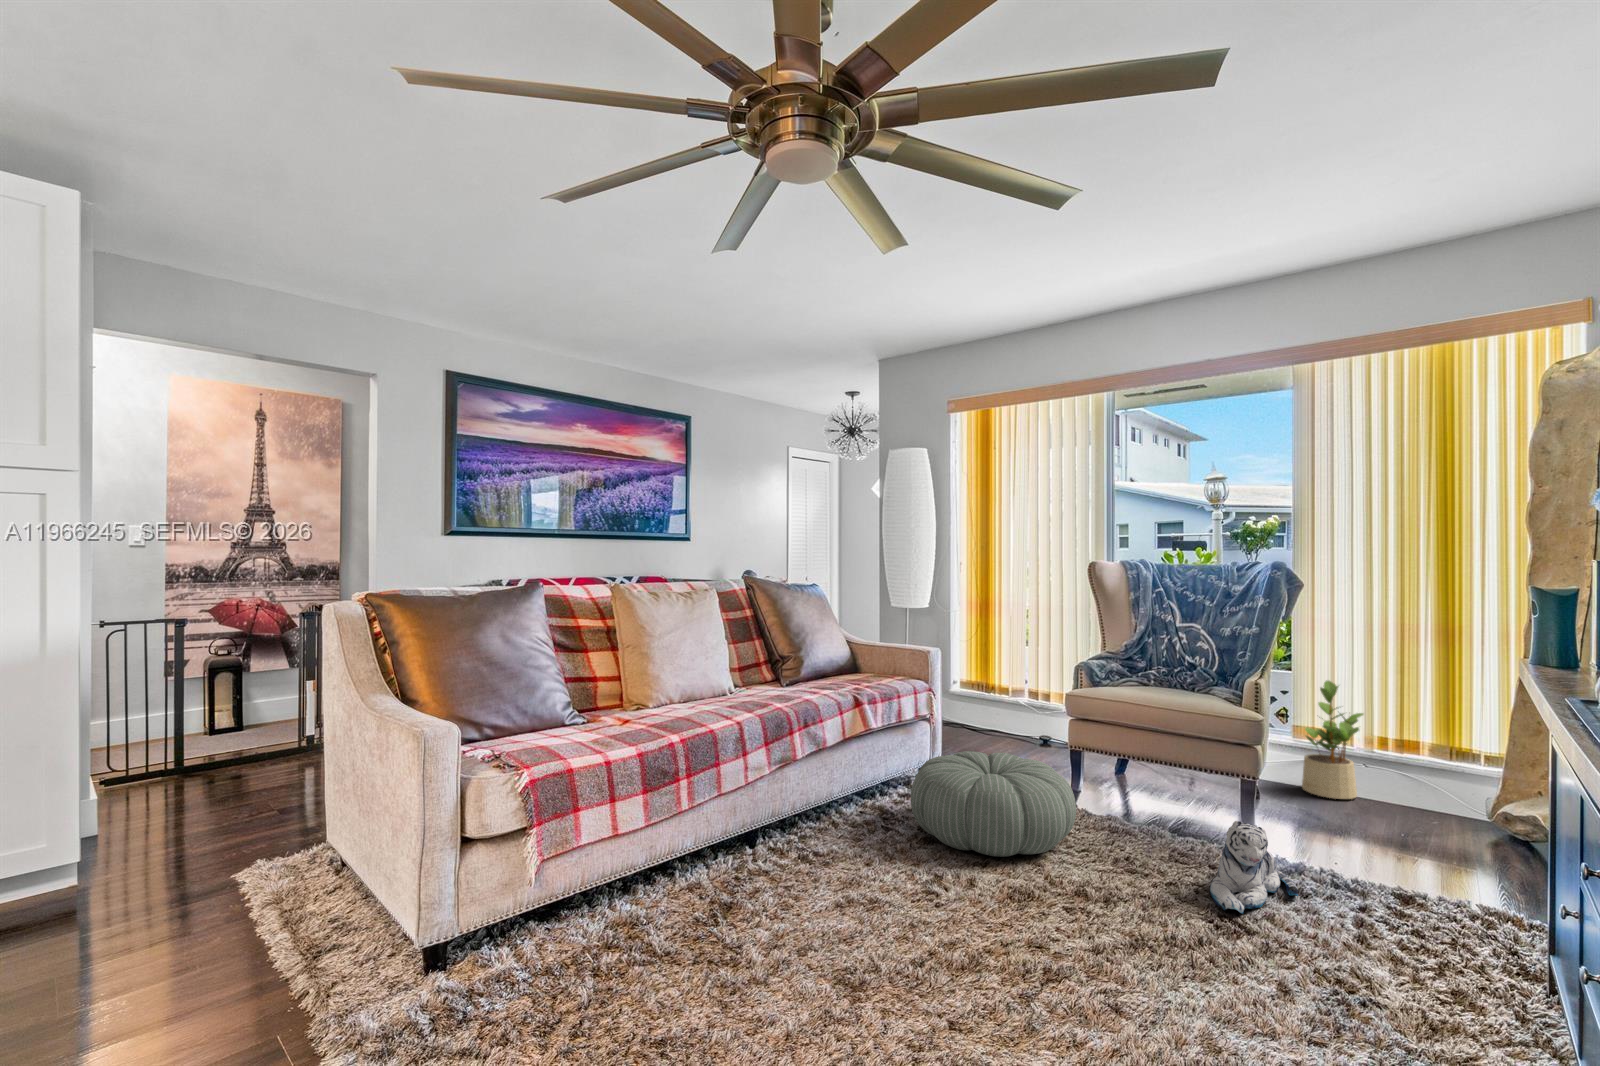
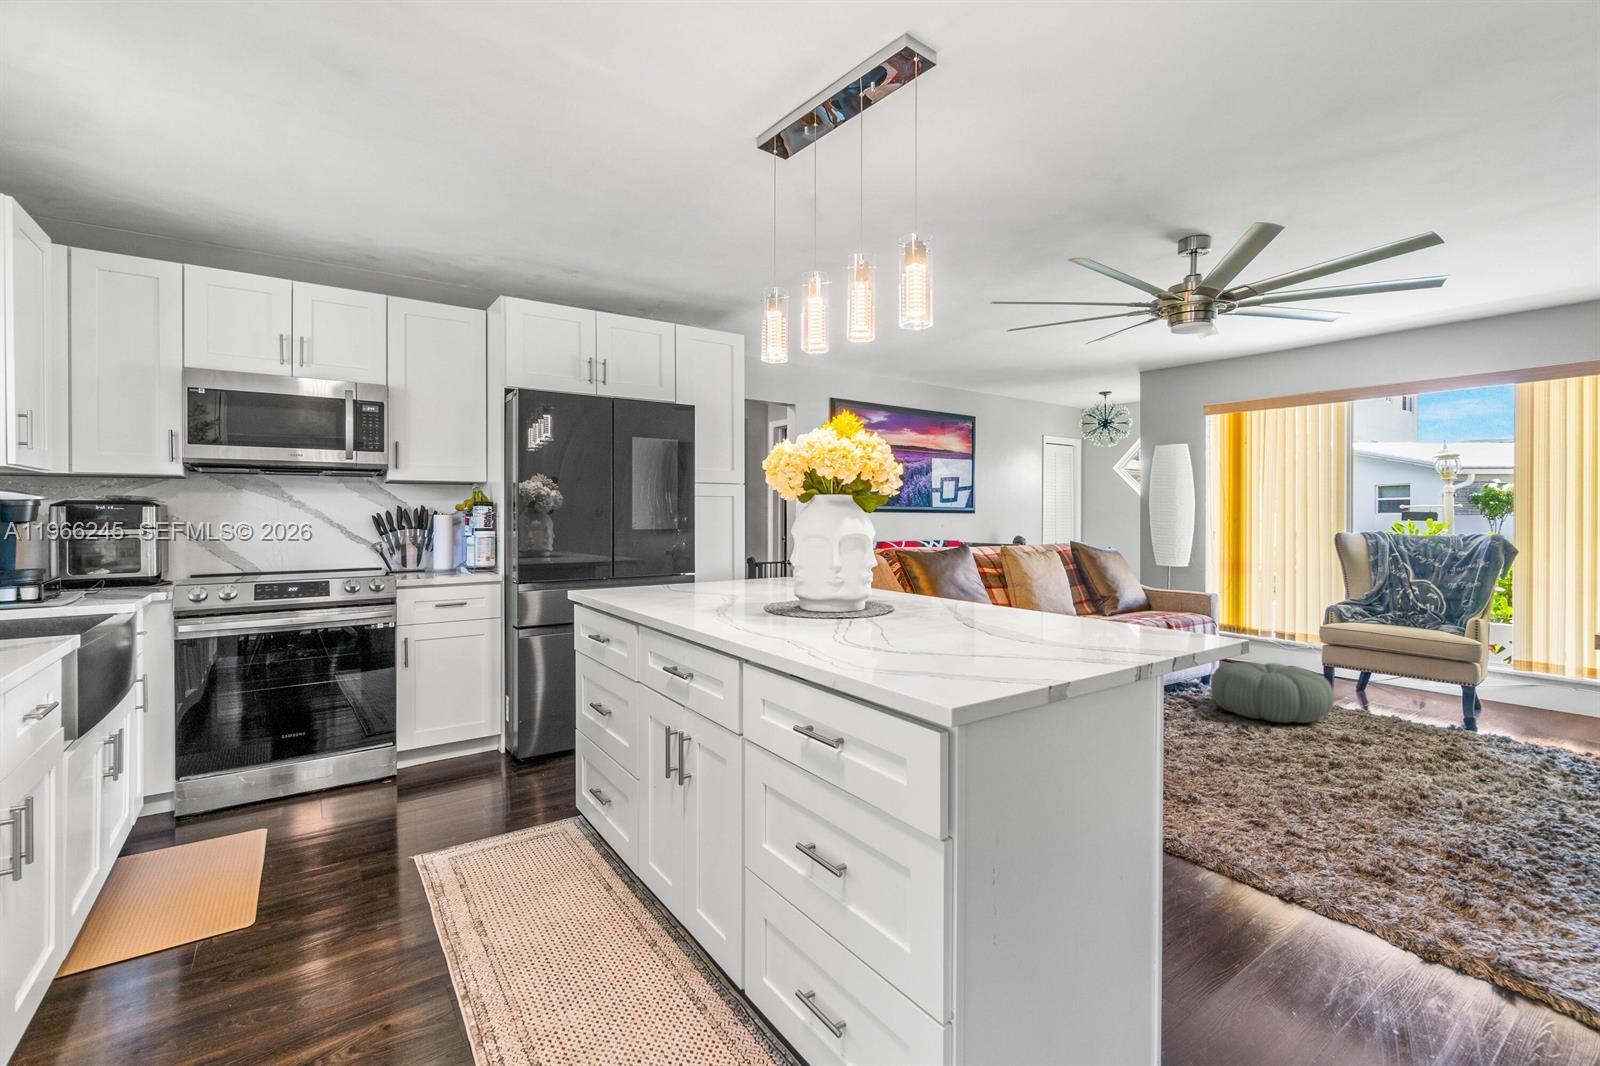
potted plant: present [1302,680,1364,799] -> none [1515,623,1572,710]
plush toy: present [1210,821,1298,913] -> none [1435,701,1501,754]

